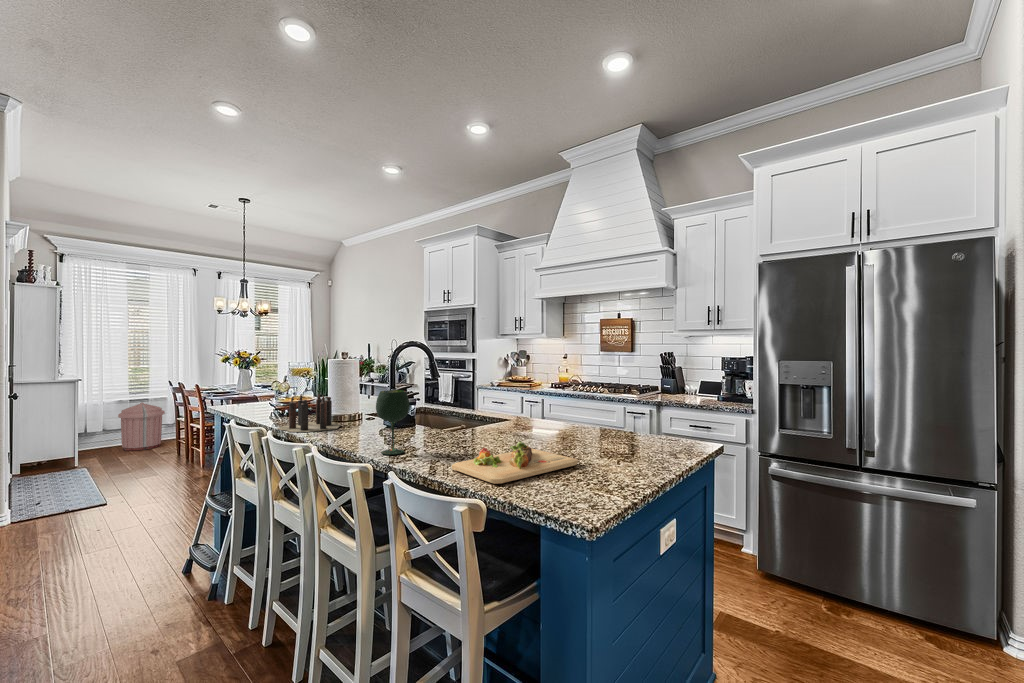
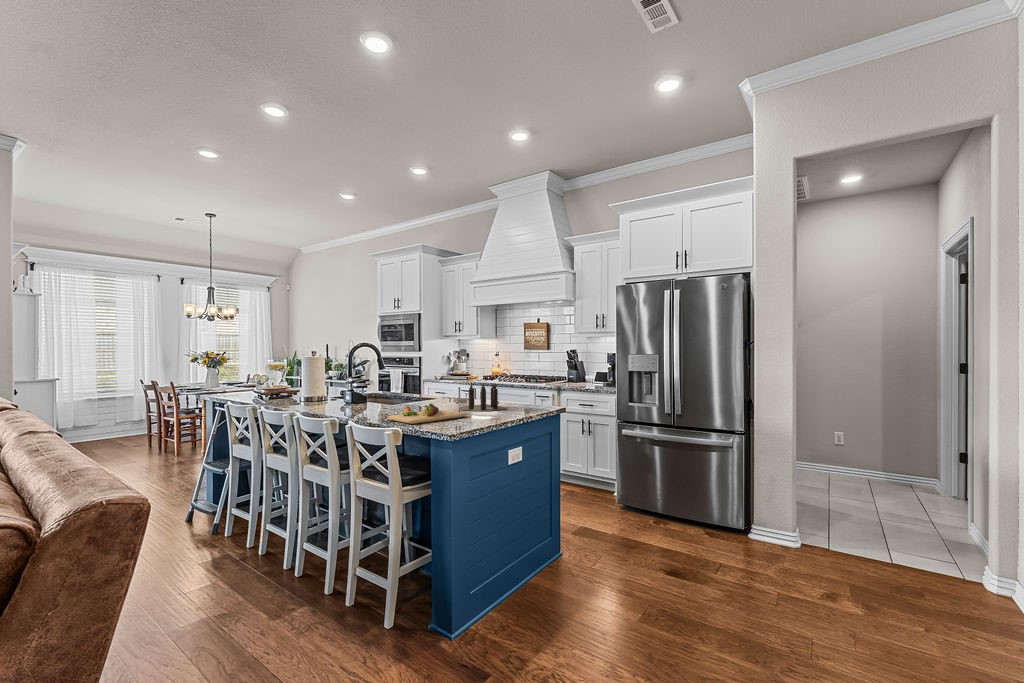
wine glass: present [376,390,409,455] -> none [340,375,362,415]
candle: present [277,394,340,432] -> present [460,383,506,411]
trash can: present [118,402,165,451] -> none [91,399,135,443]

